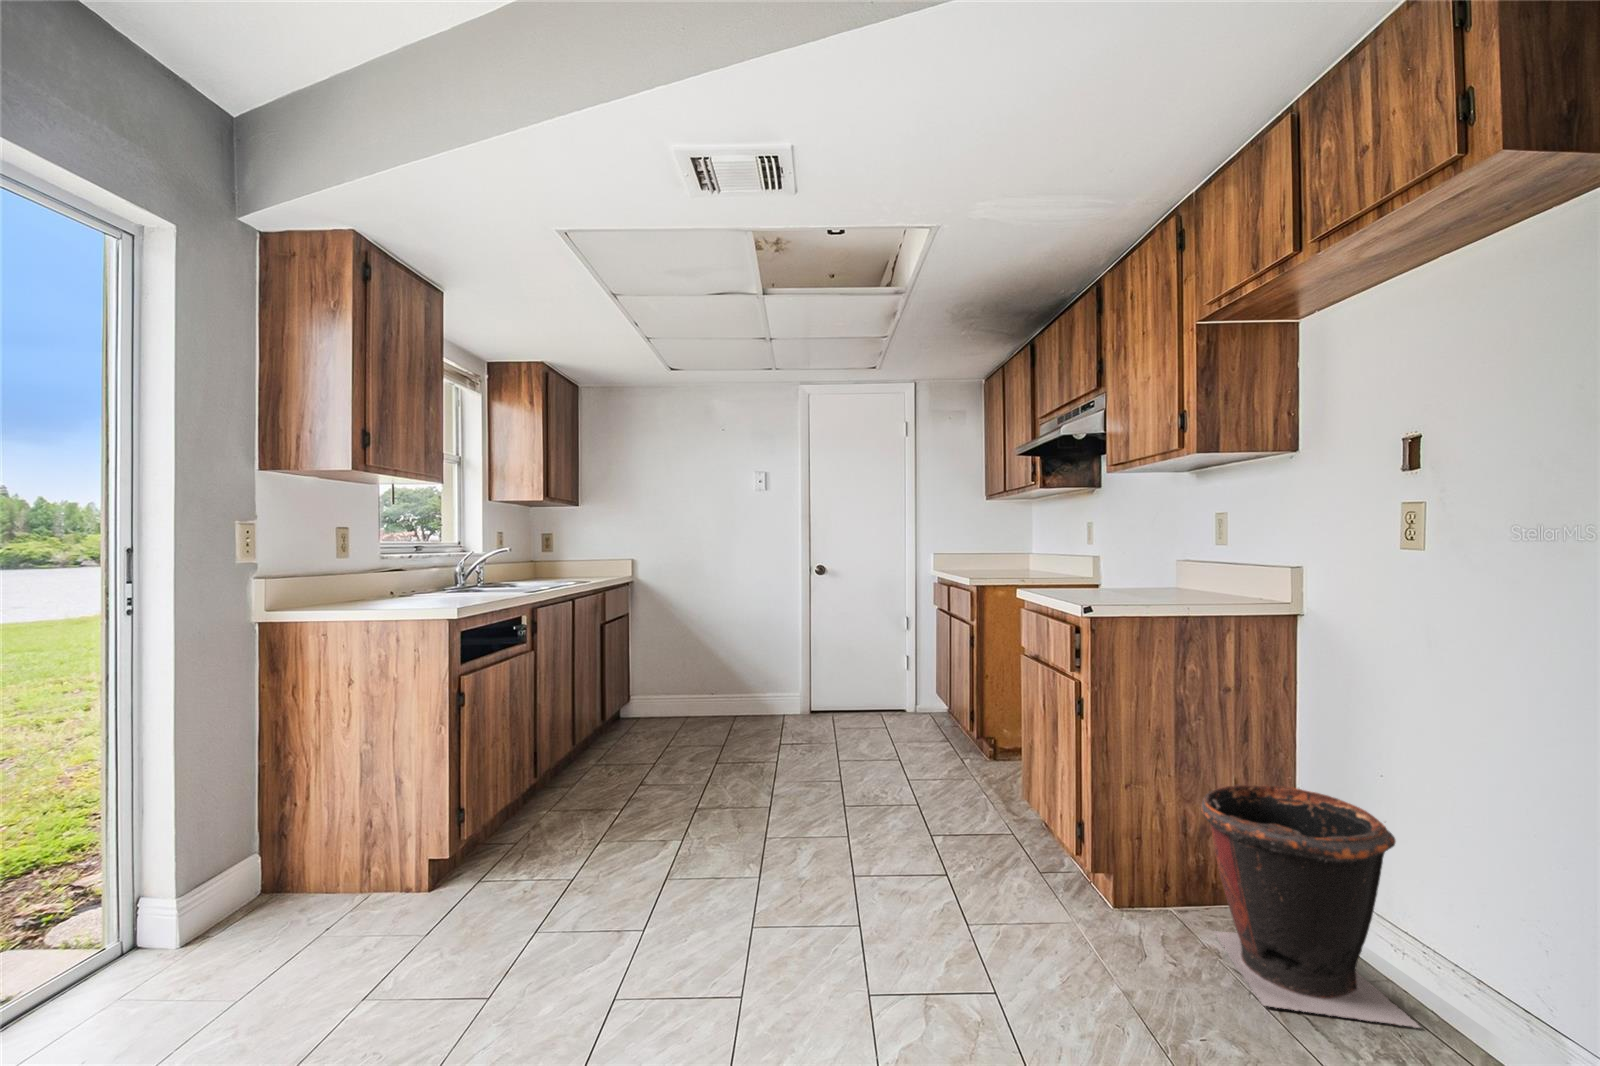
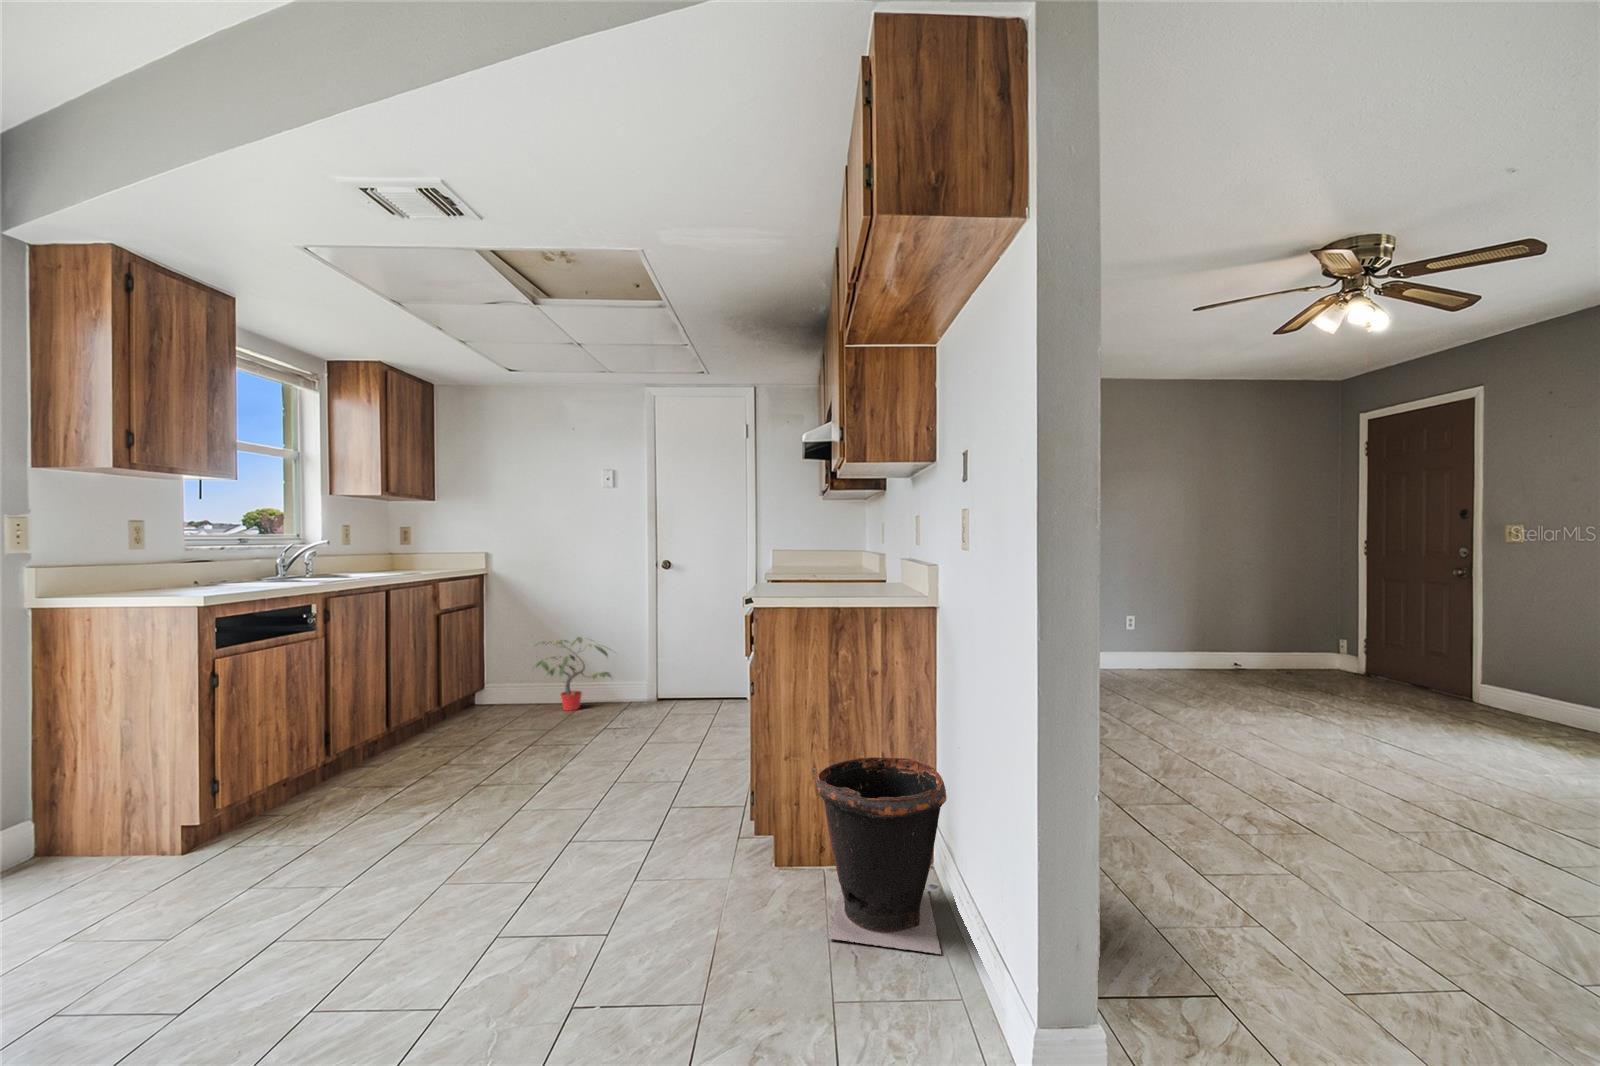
potted plant: none [685,649,777,728] -> present [536,637,611,711]

